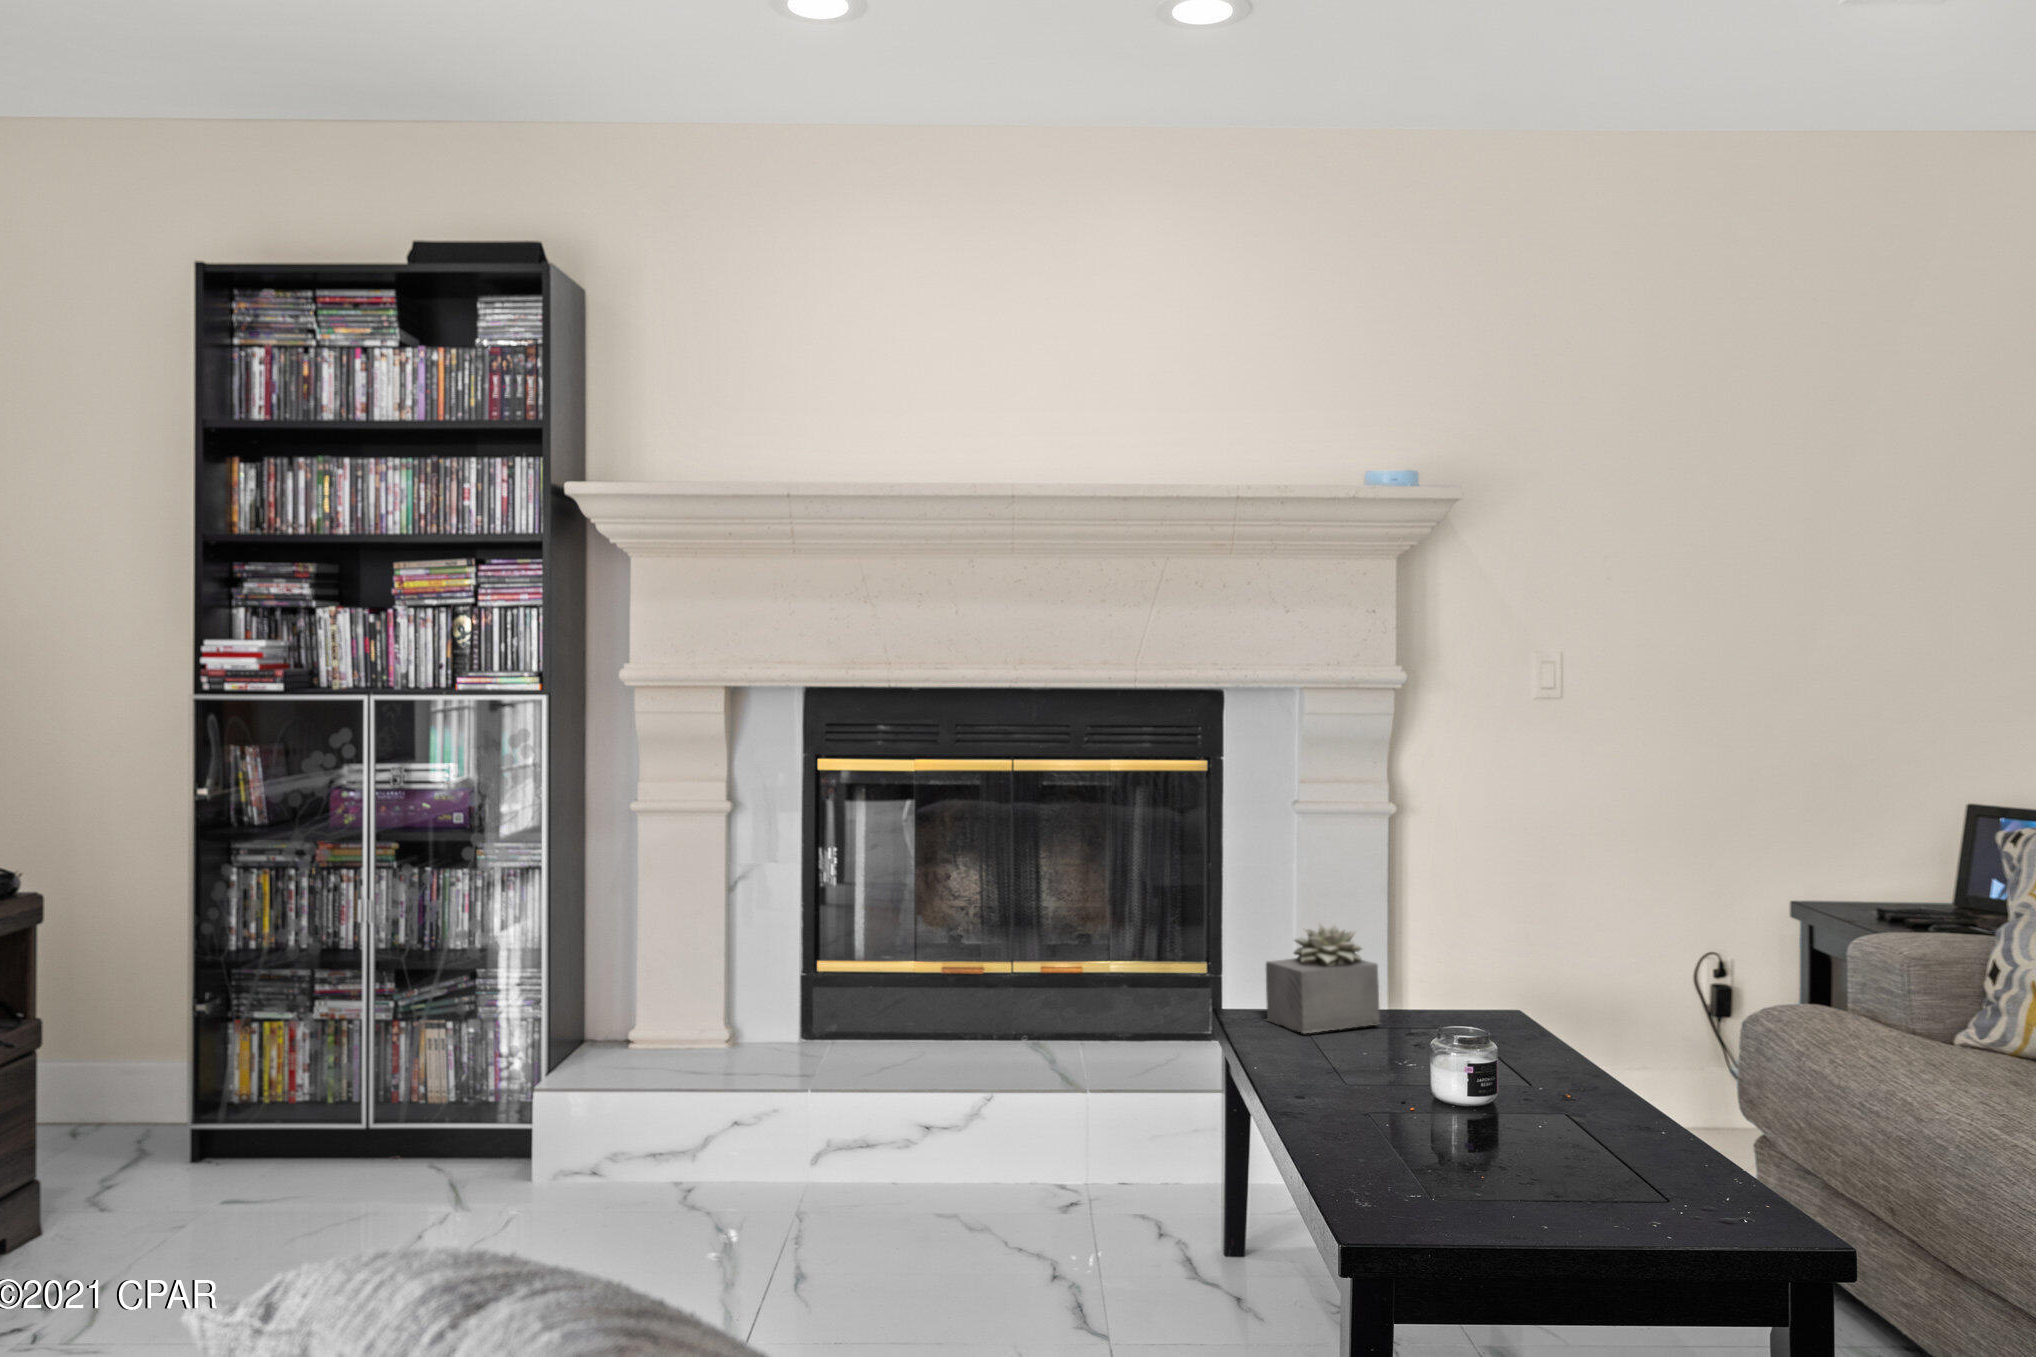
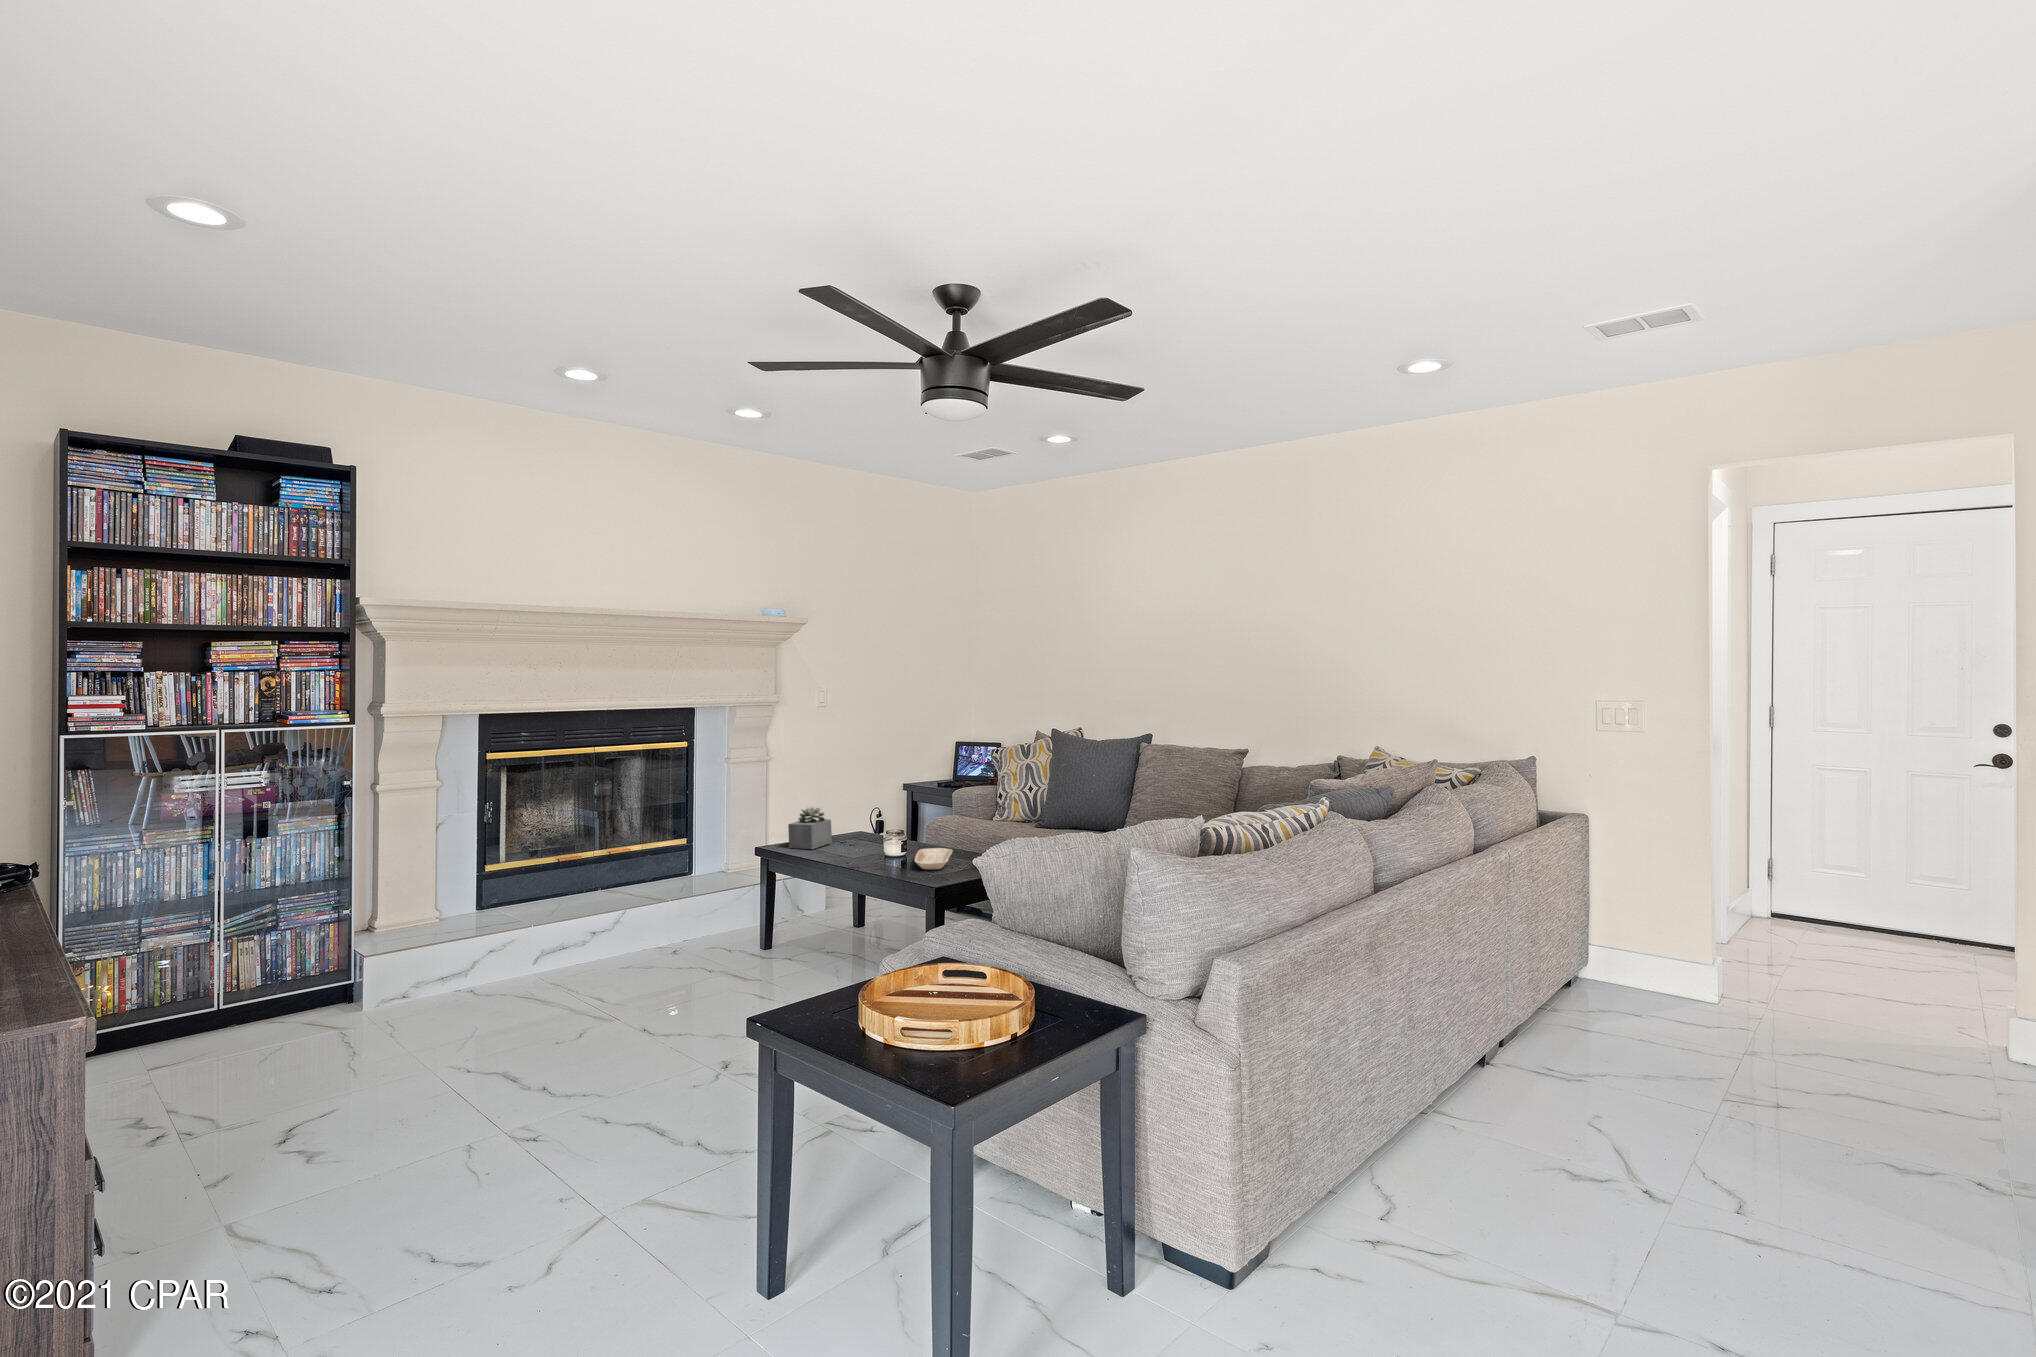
tray: none [1424,1093,1612,1172] -> present [915,848,953,870]

